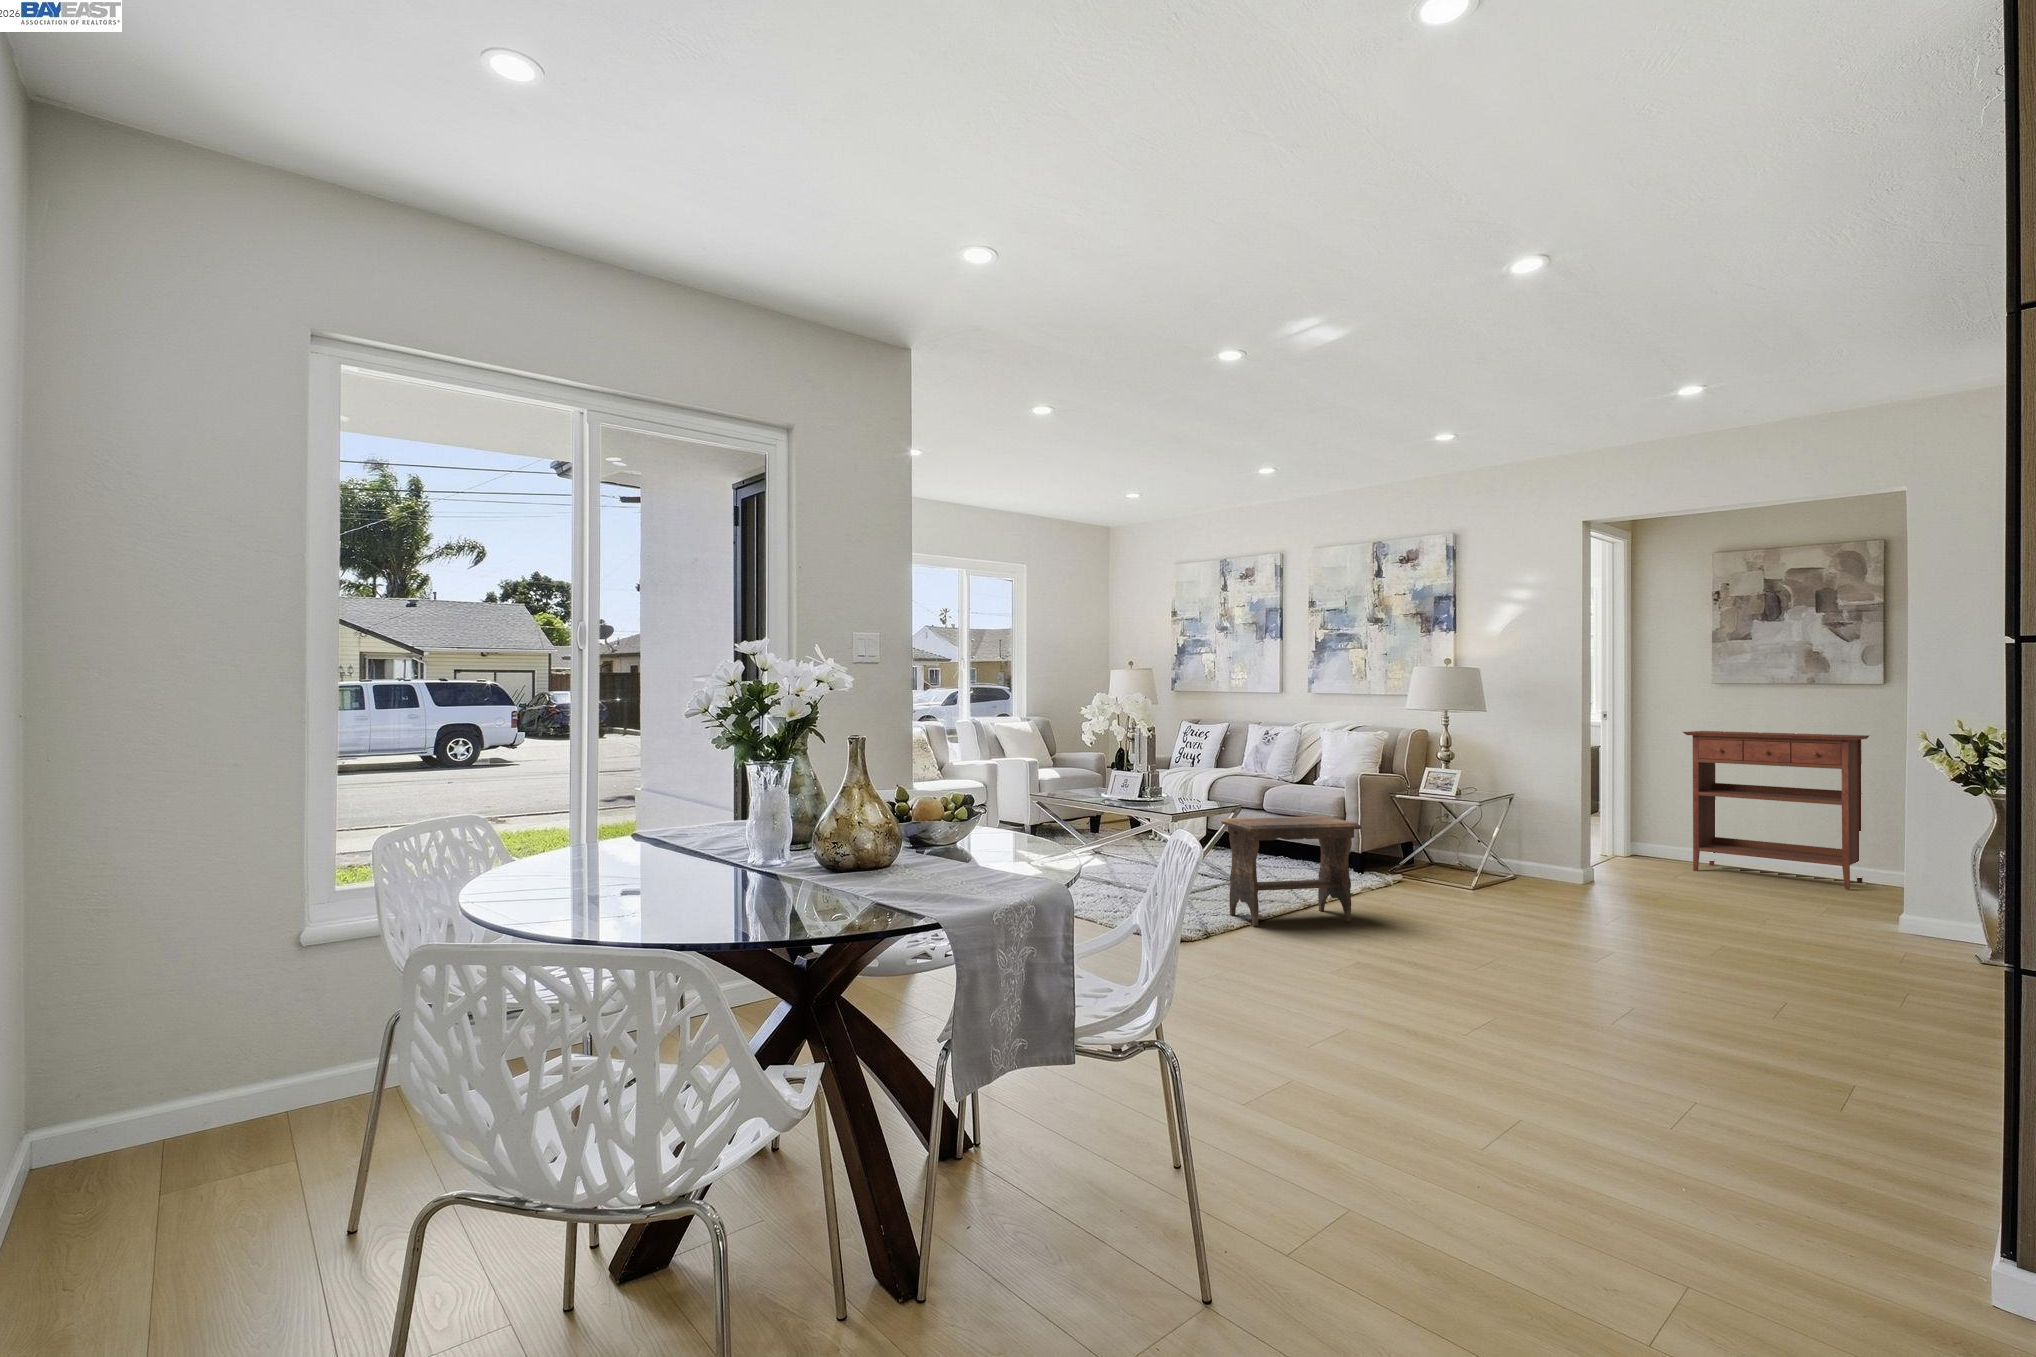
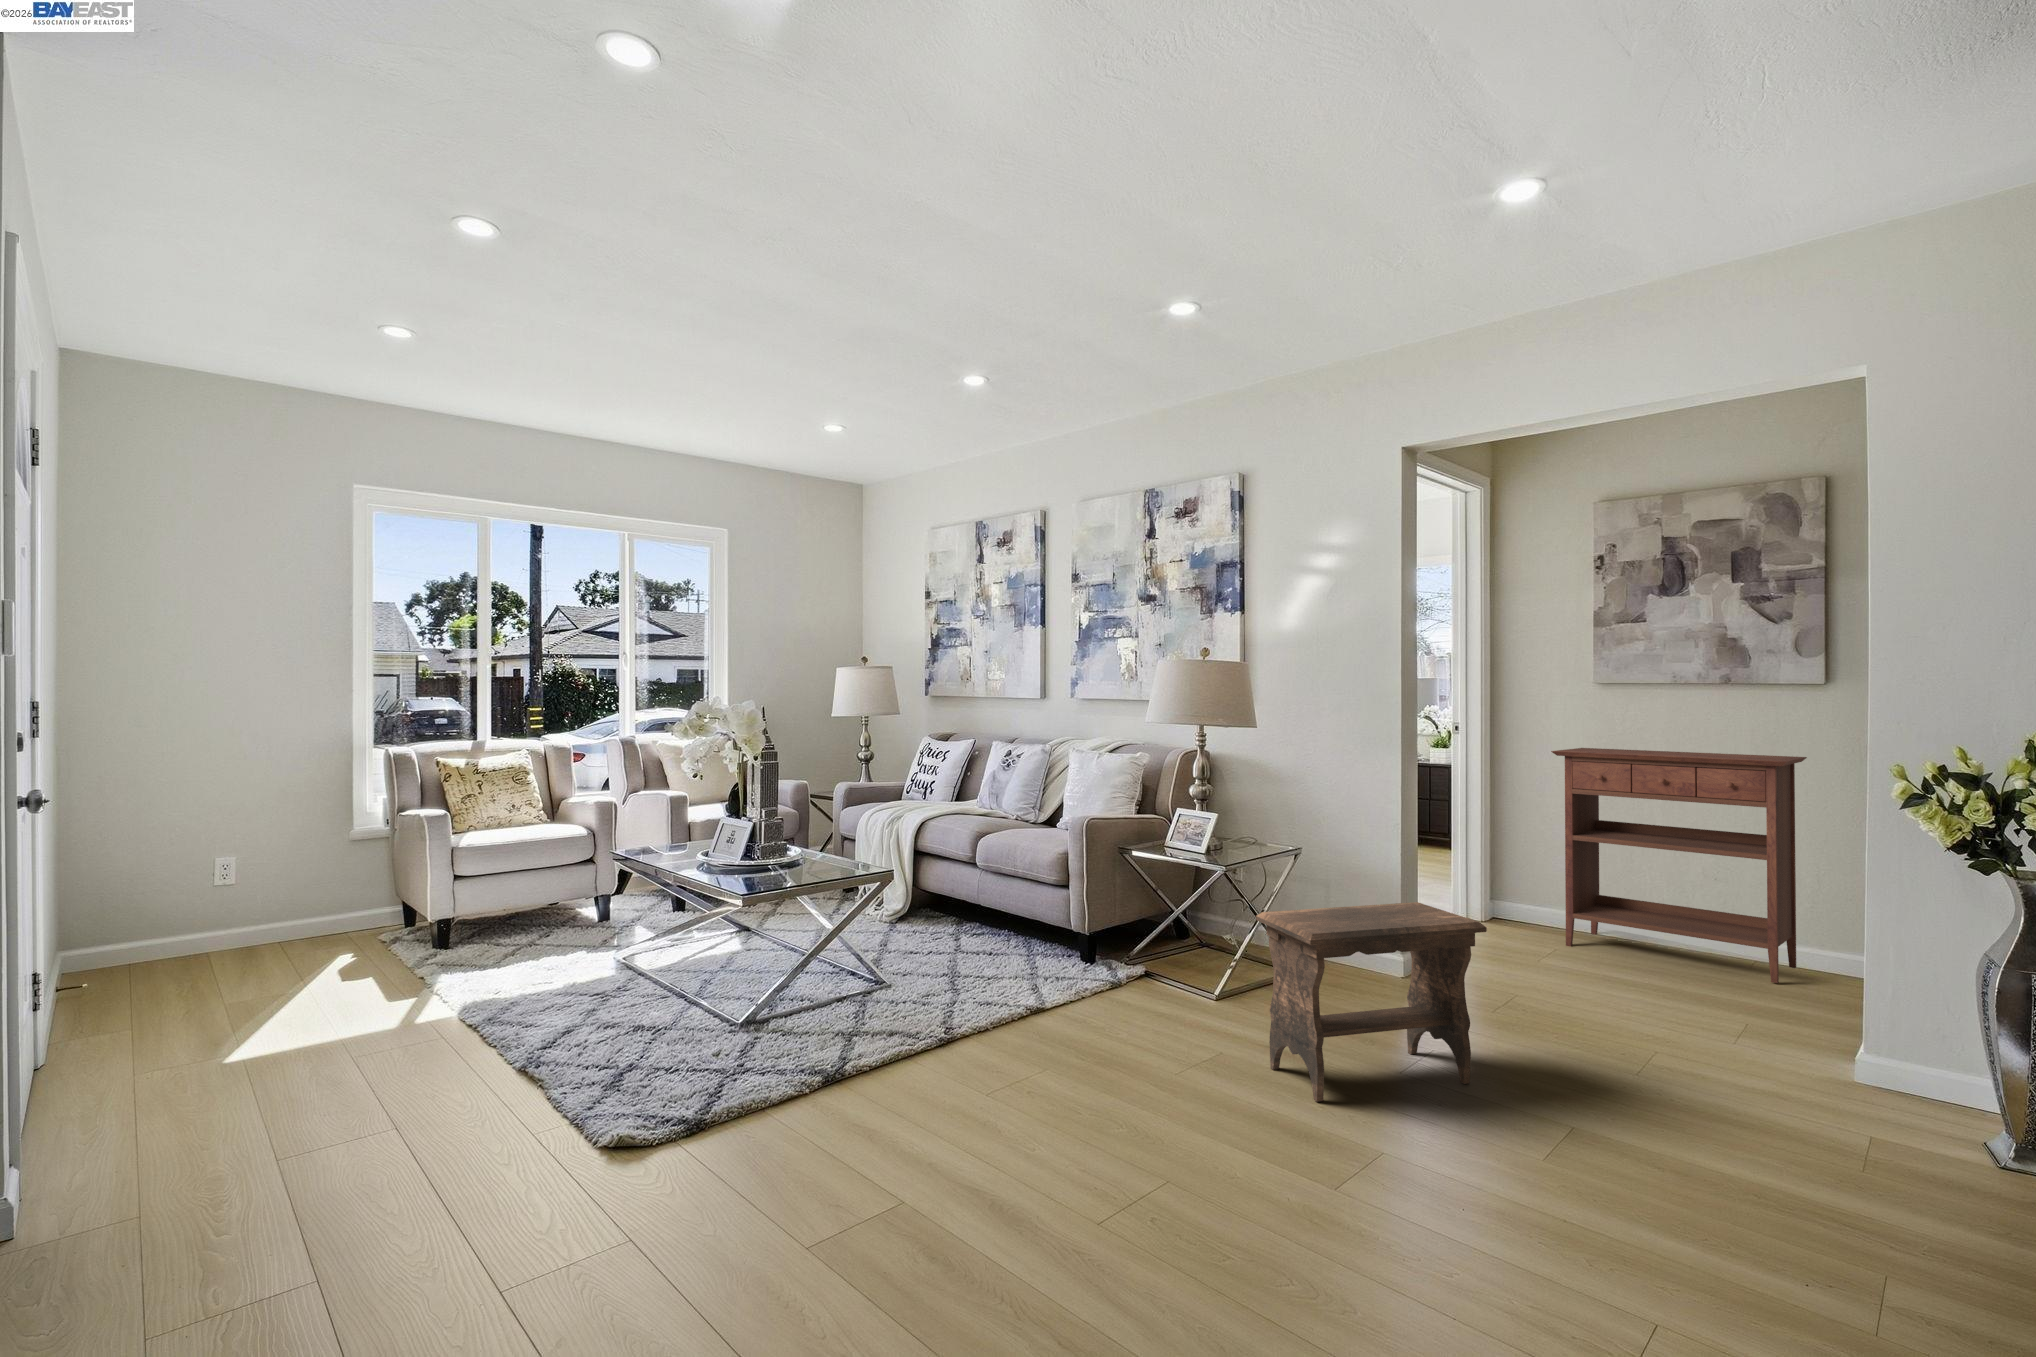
footstool: present [1221,816,1361,926] -> present [1256,902,1487,1102]

